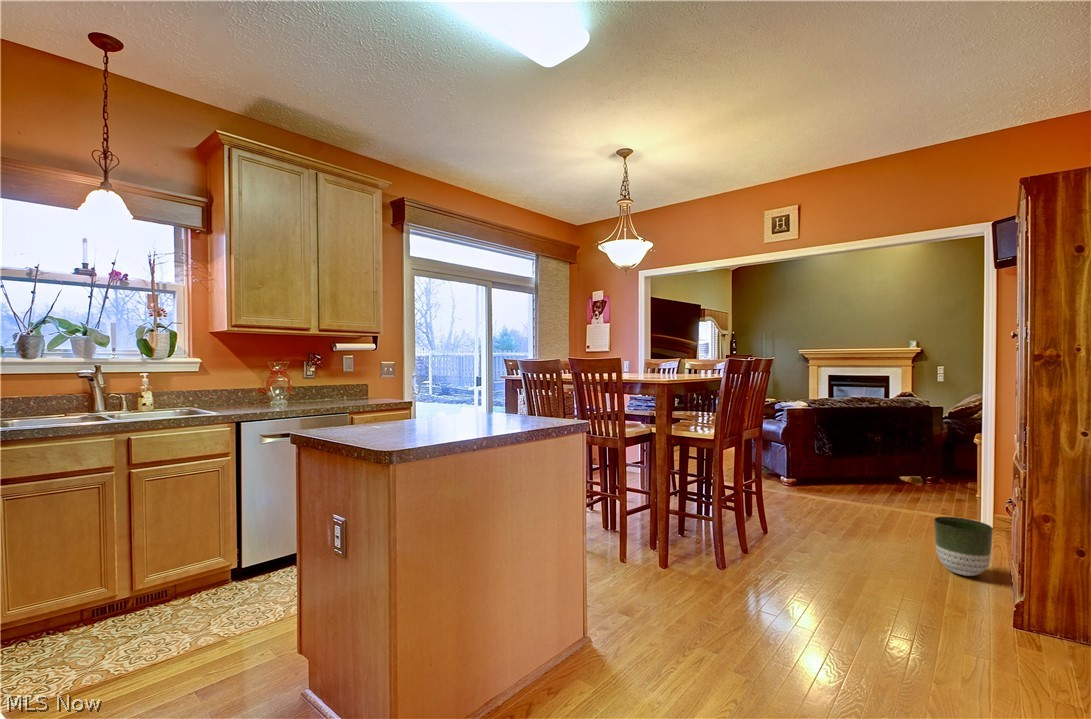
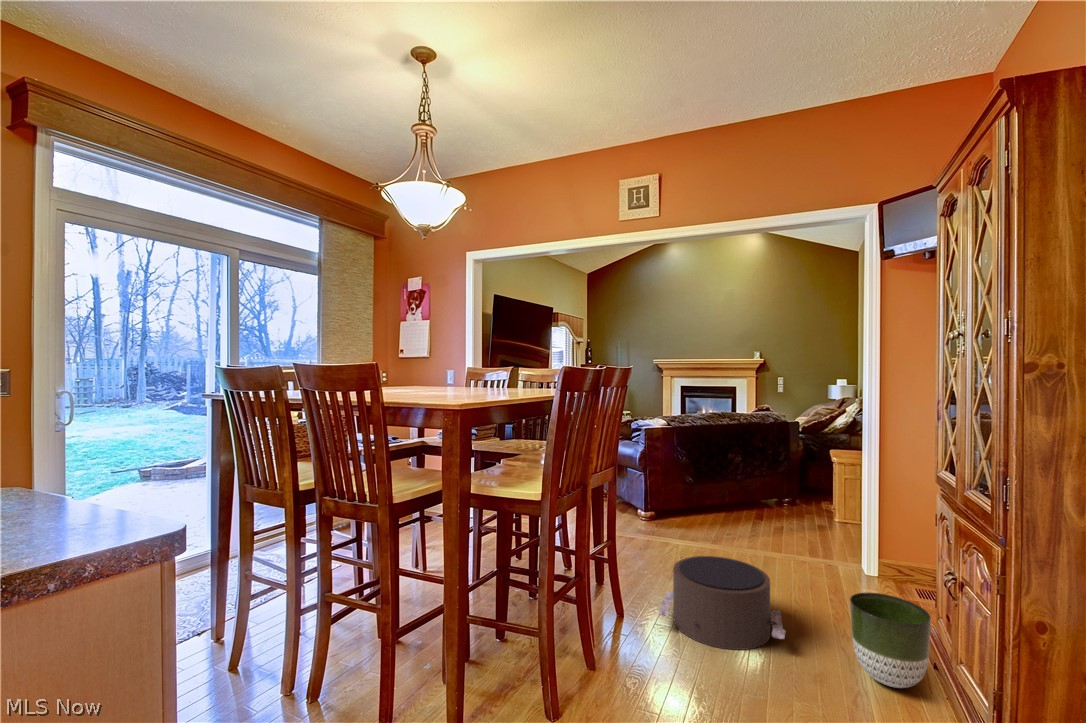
pouf: none [793,496,889,552] -> present [659,556,786,650]

